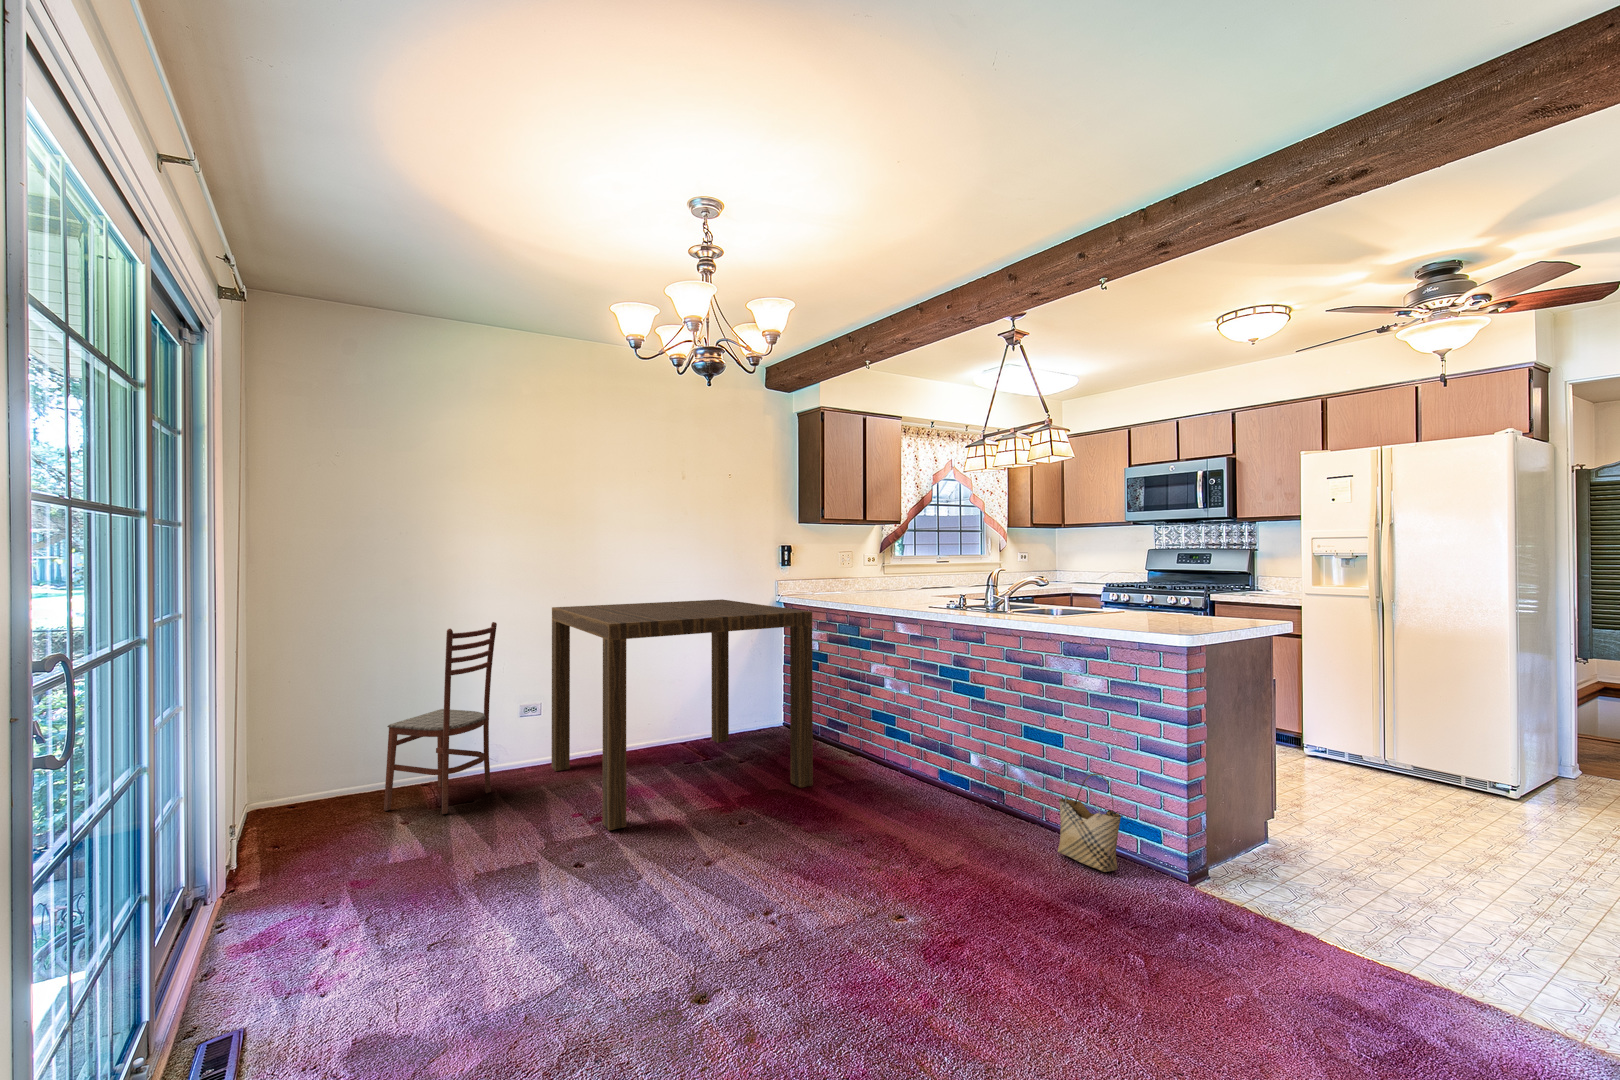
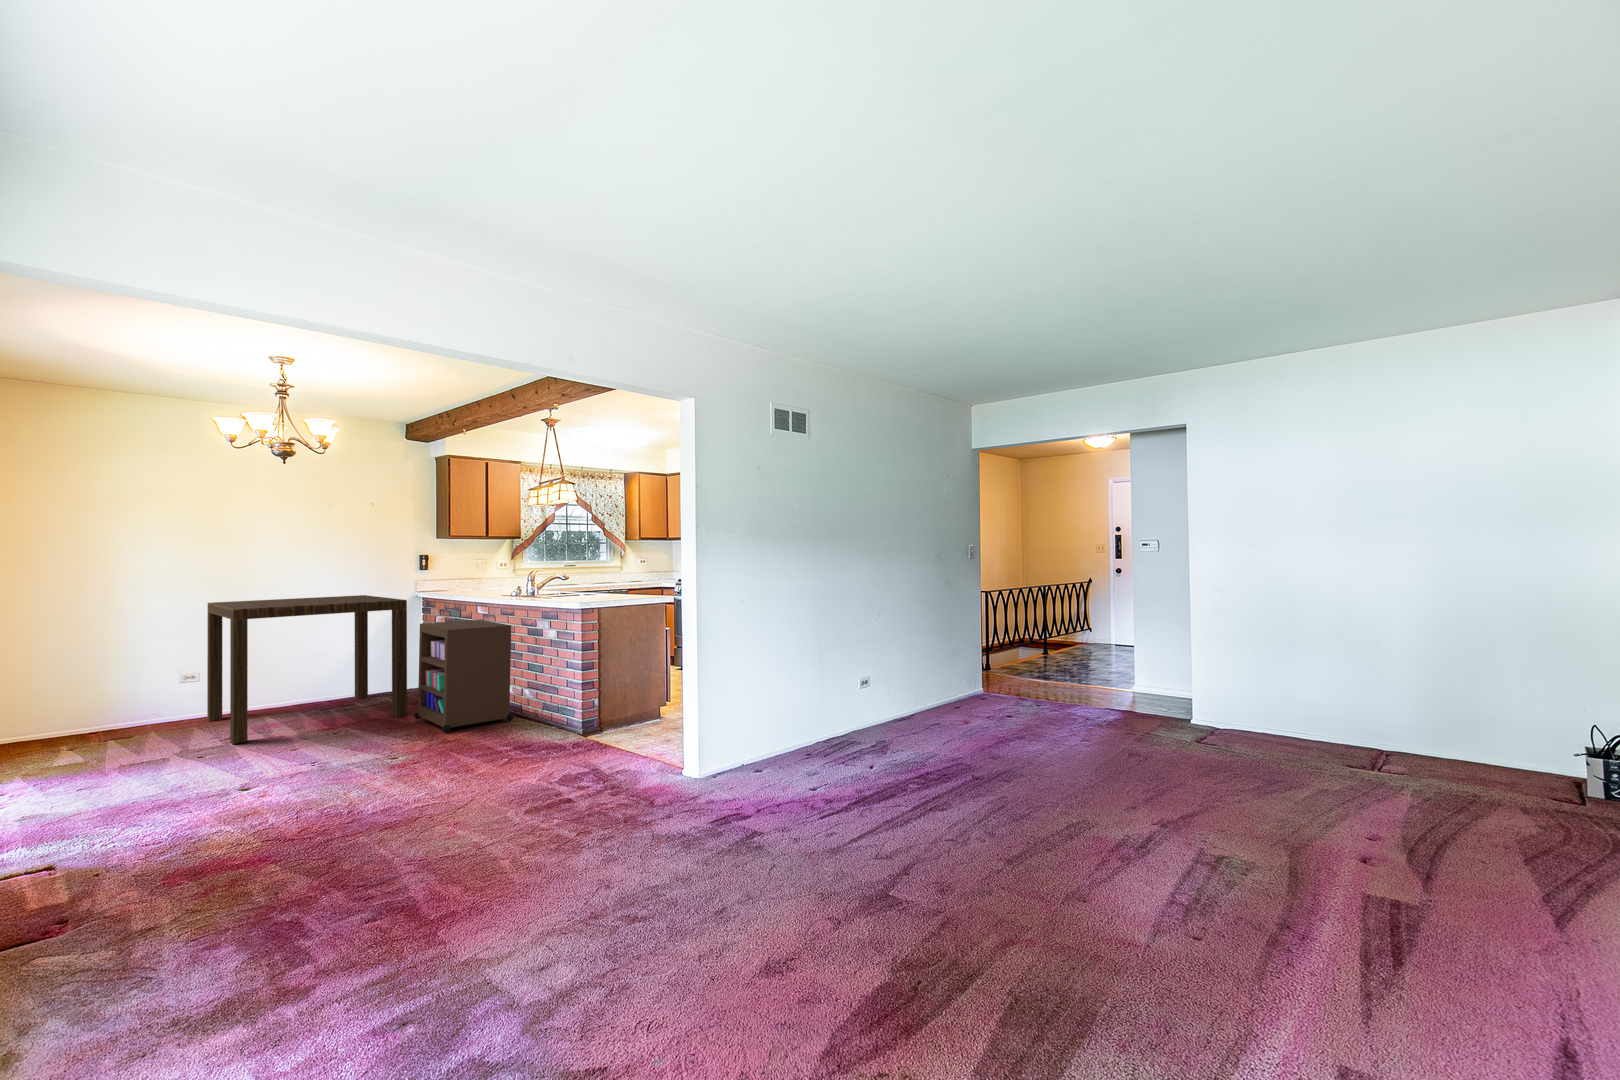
dining chair: present [384,622,497,814] -> none [53,613,154,748]
storage cabinet: none [836,645,996,839] -> present [414,620,514,733]
woven basket: present [1058,774,1121,872] -> none [526,684,554,736]

